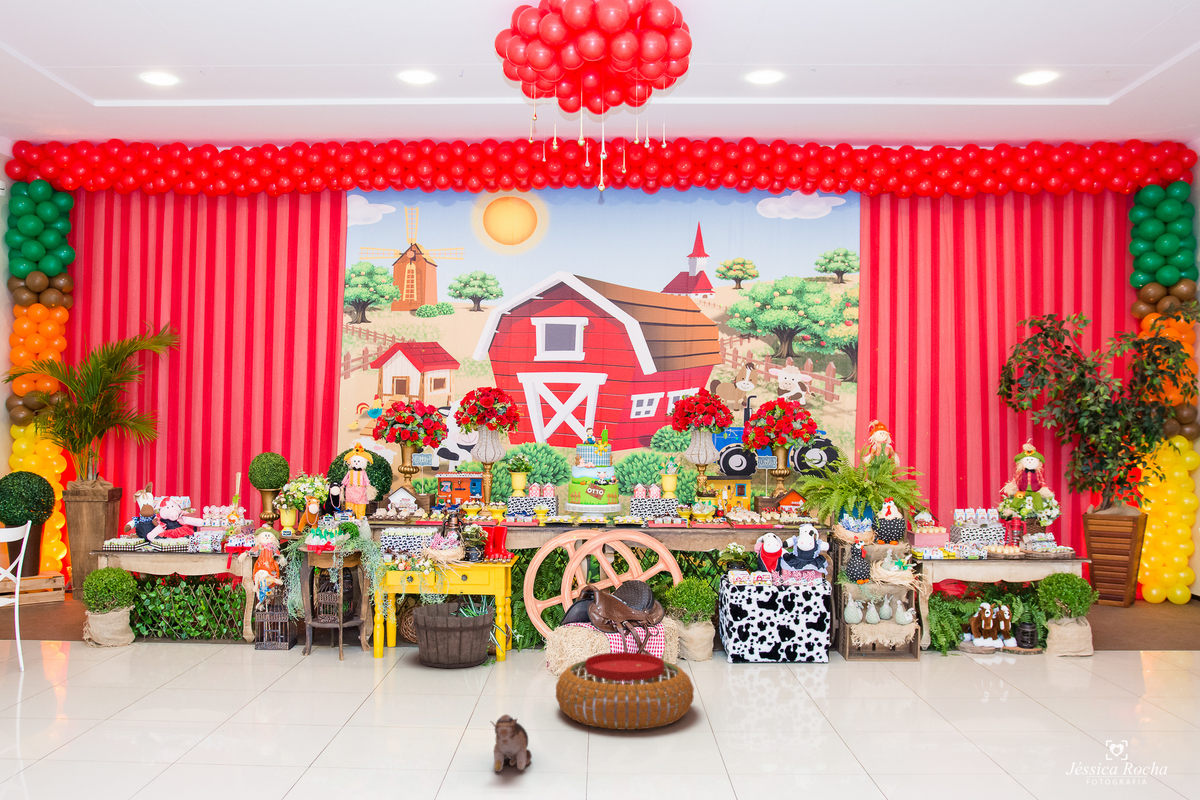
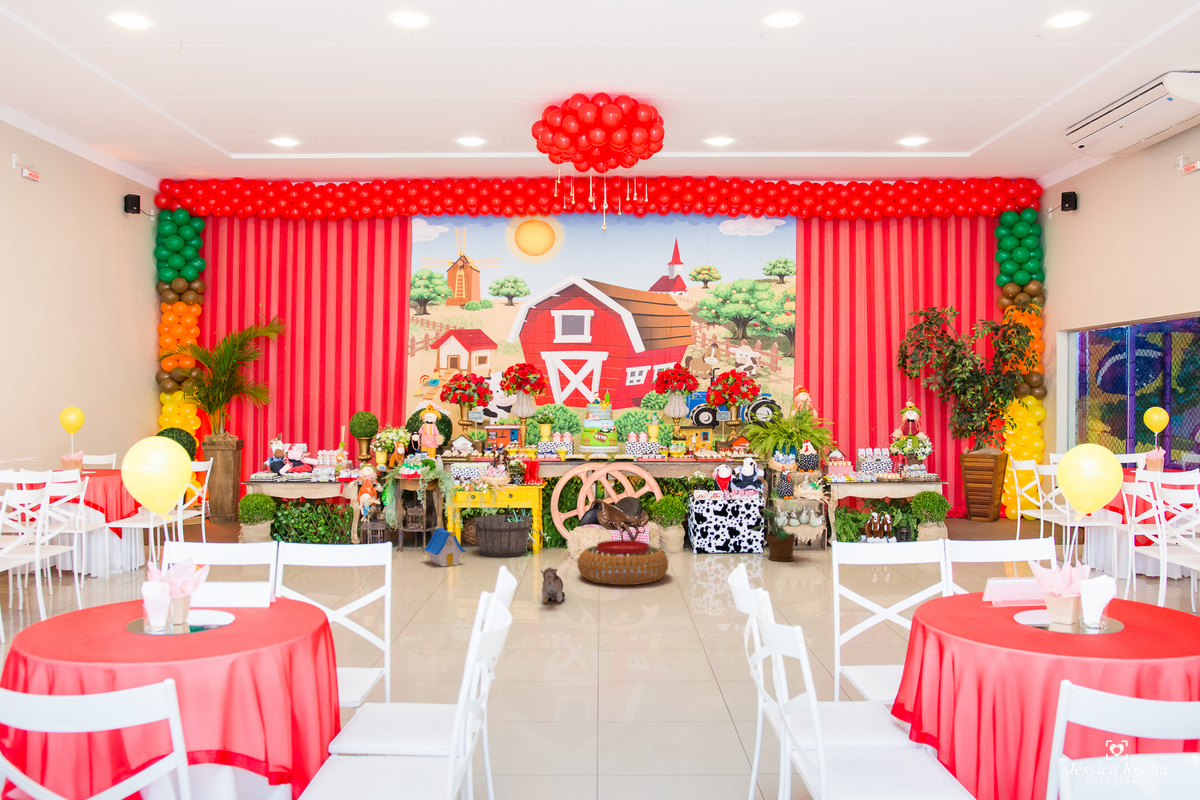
potted plant: none [808,596,884,680] -> present [750,507,799,561]
toy house: none [333,625,394,687] -> present [424,527,466,566]

